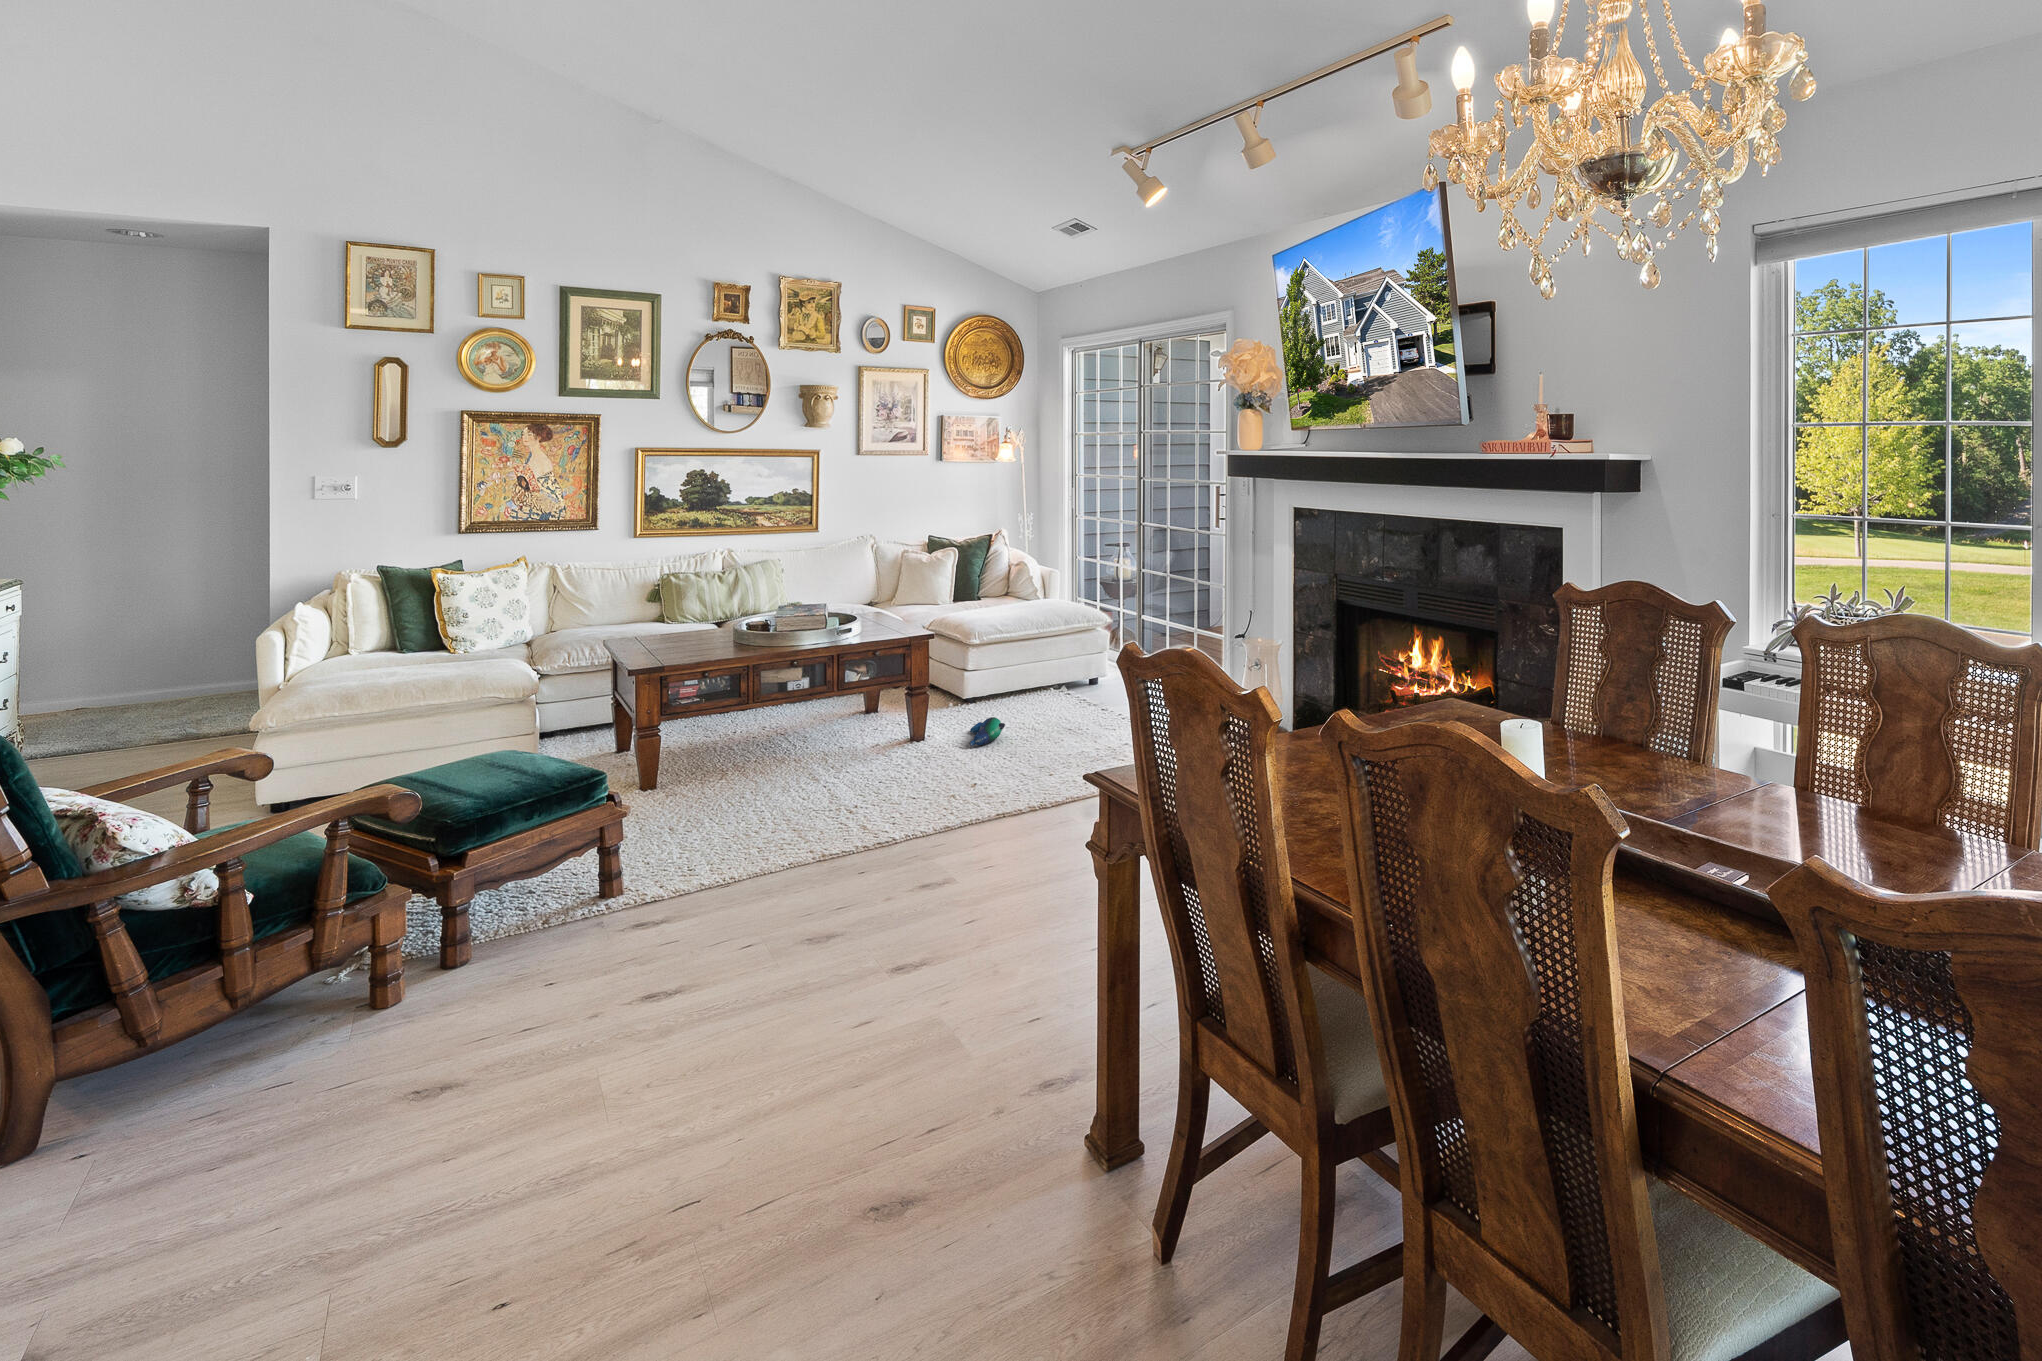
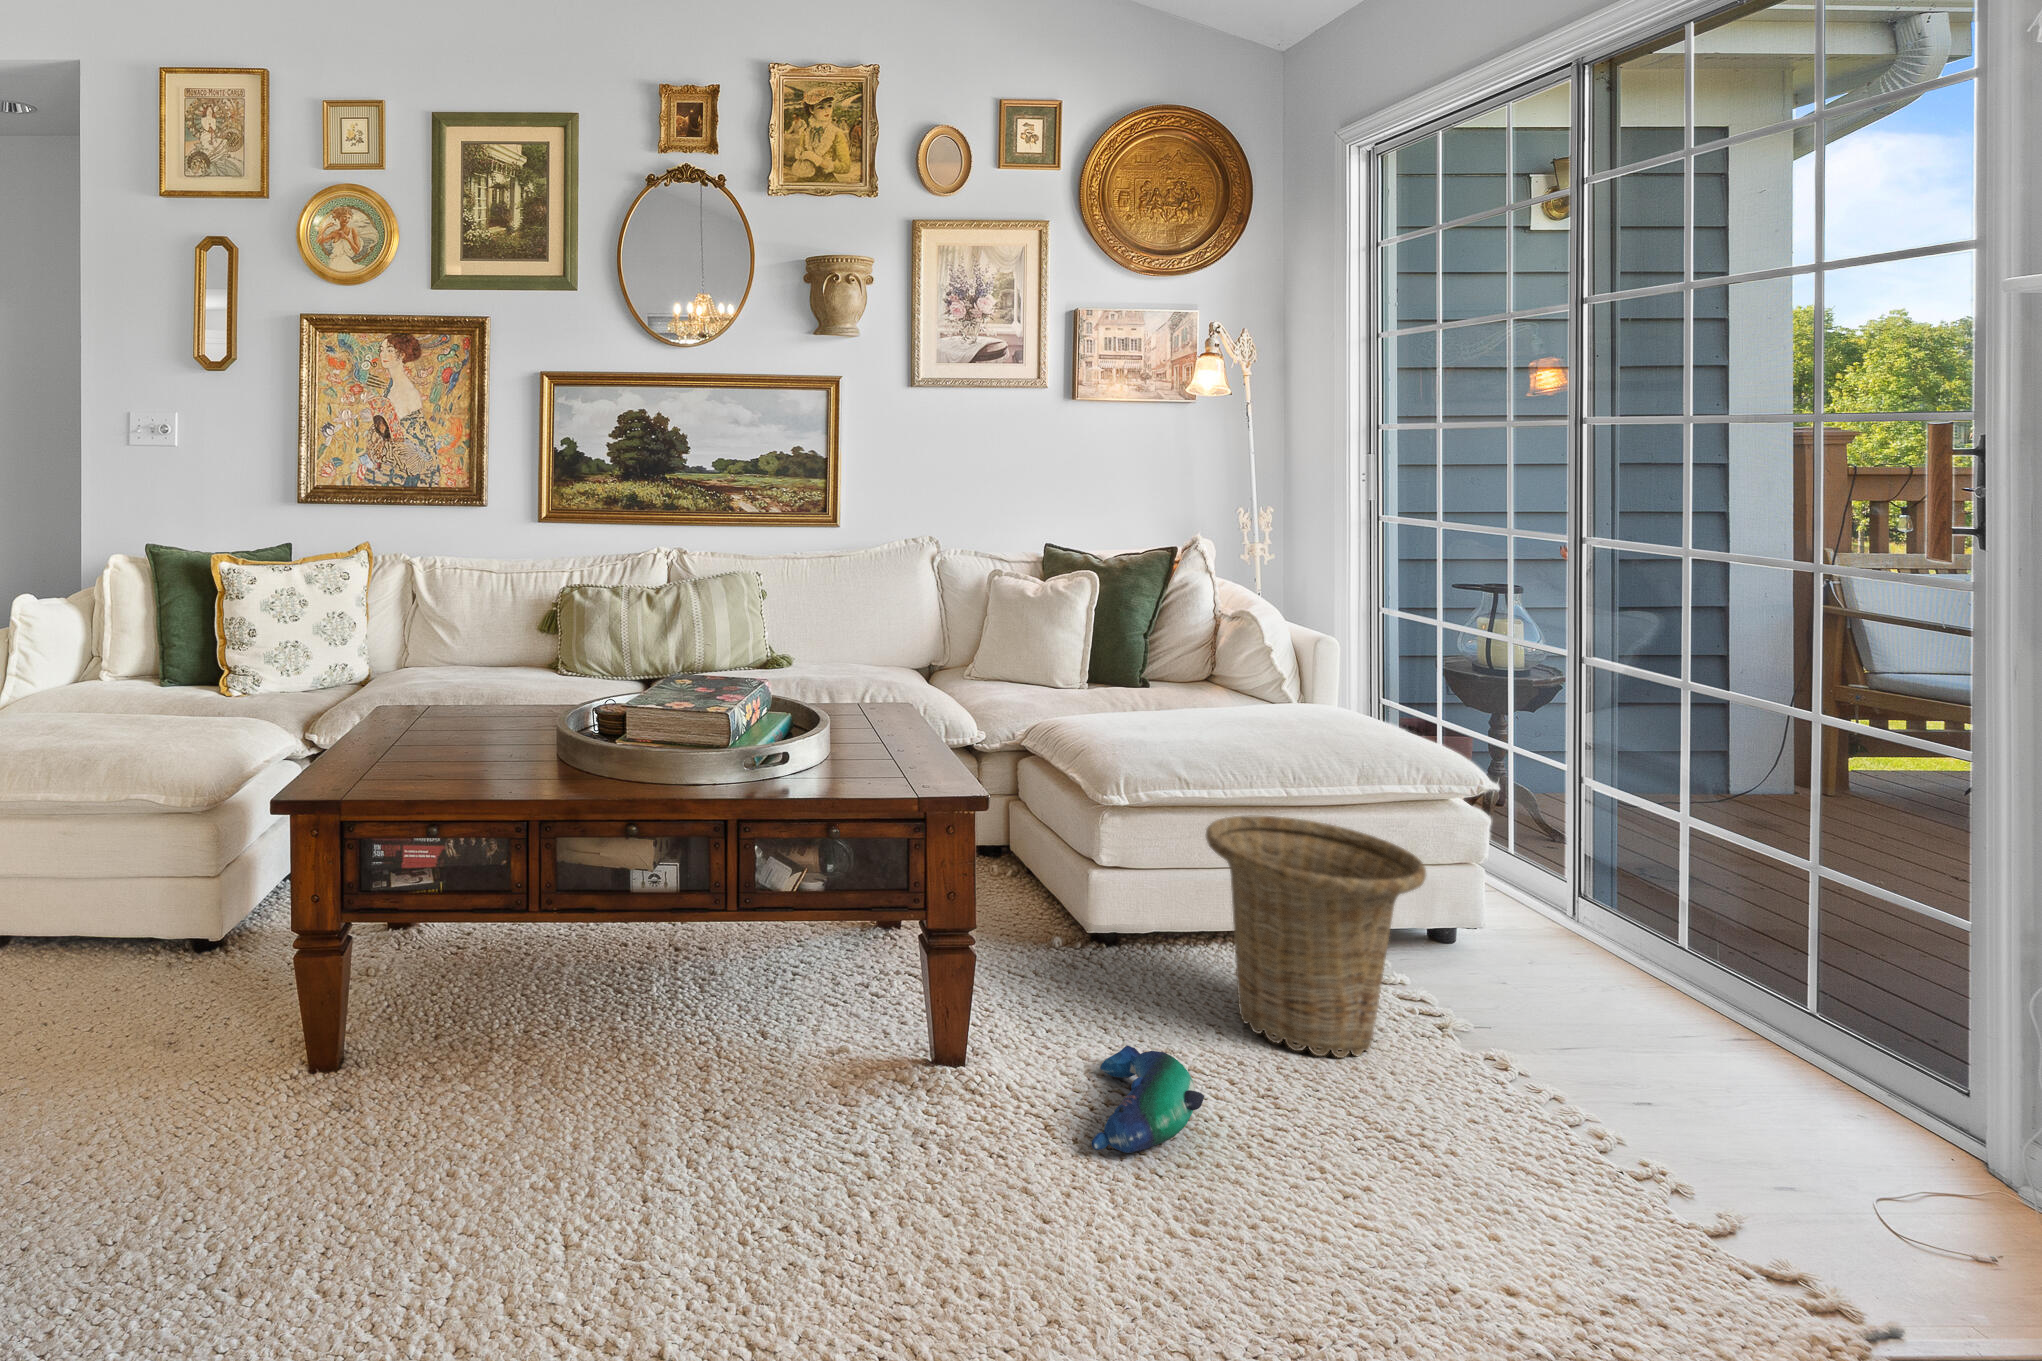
basket: none [1005,640,1077,718] -> present [1206,816,1426,1058]

